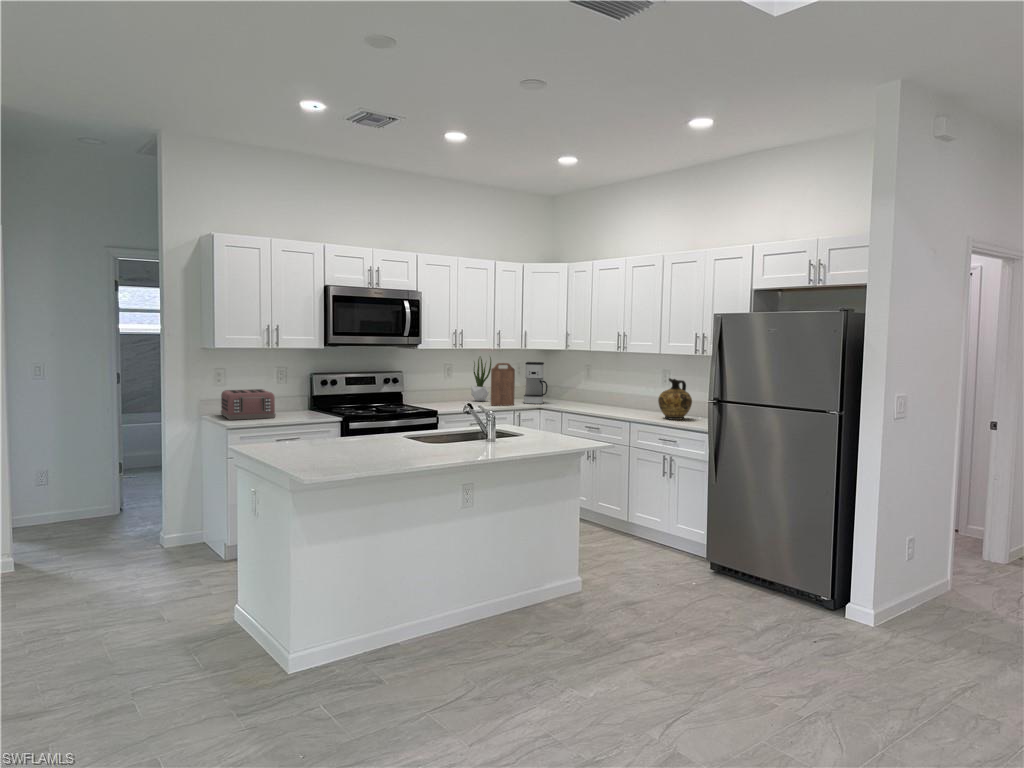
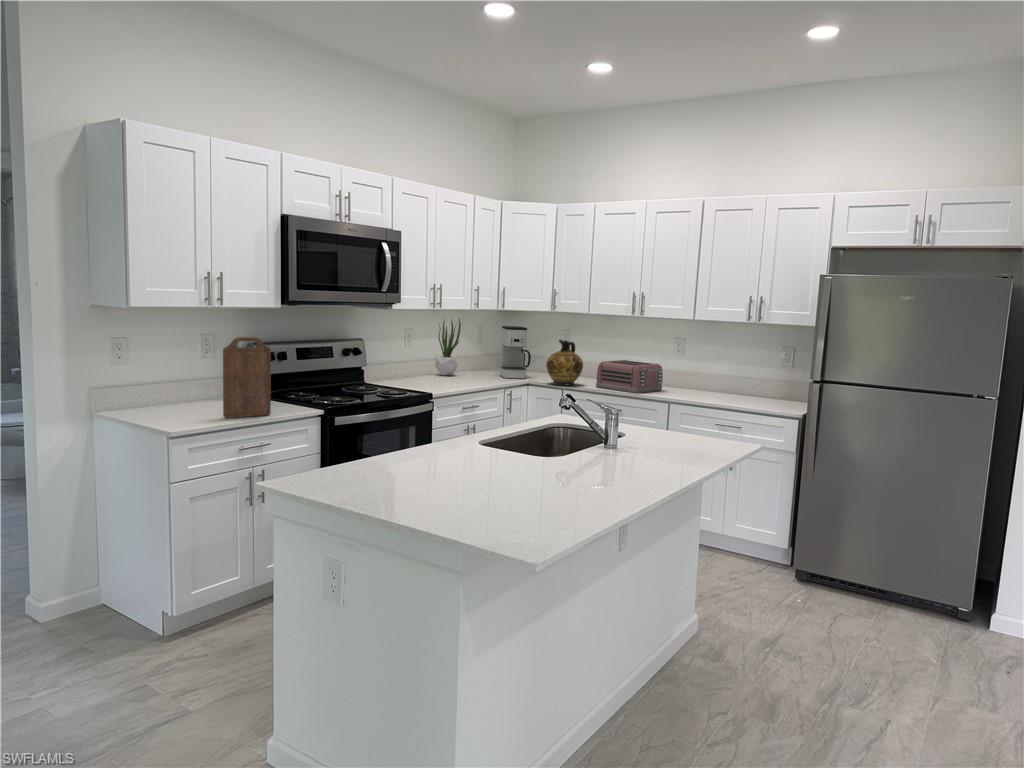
cutting board: present [491,363,515,406] -> present [223,337,271,418]
ceramic jug: present [658,378,692,420] -> present [546,340,583,385]
toaster: present [221,389,276,420] -> present [596,360,663,393]

